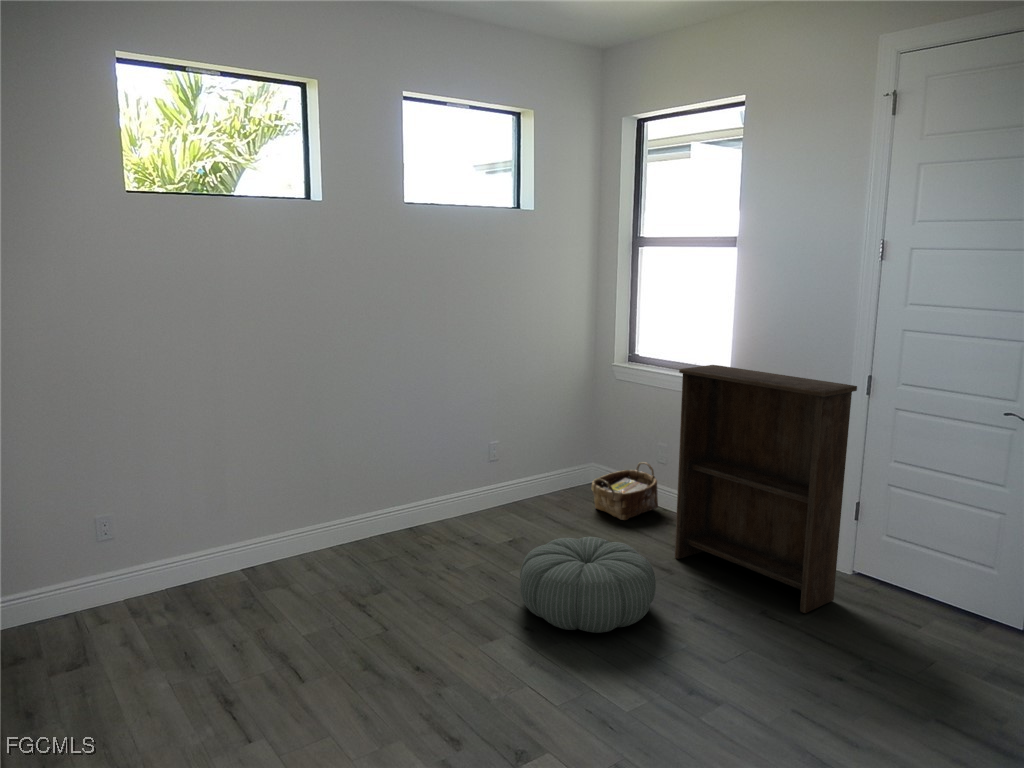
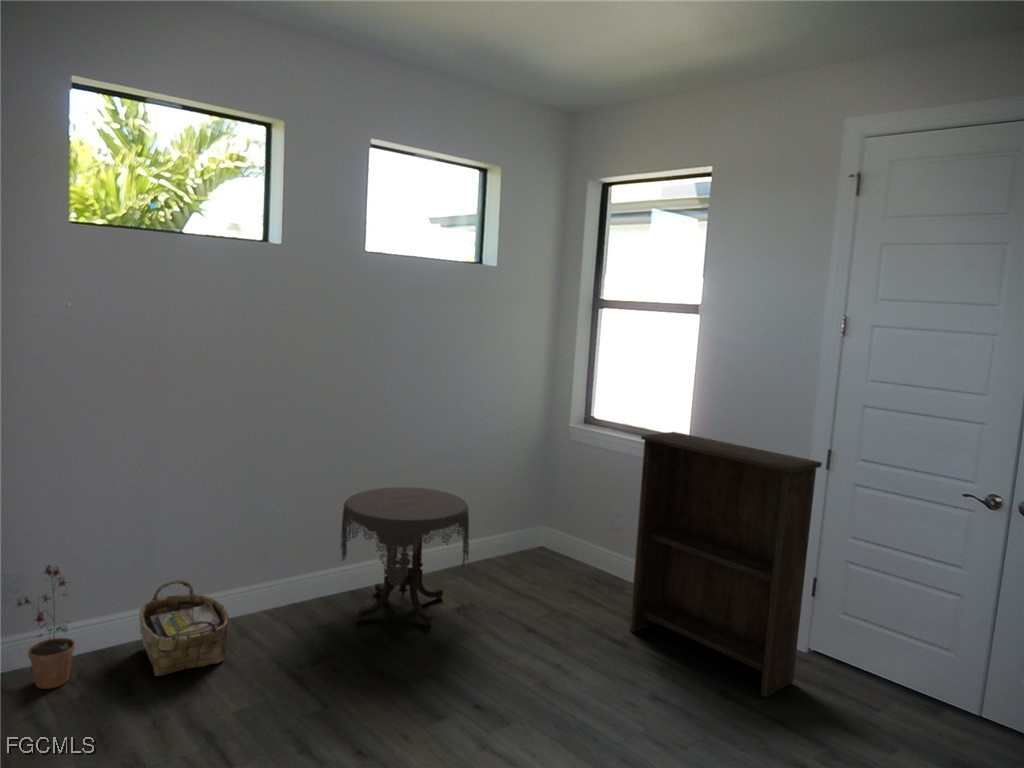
side table: none [395,430,517,558] -> present [341,487,469,627]
woven basket: present [592,462,658,520] -> present [140,580,228,676]
potted plant: none [111,505,165,613] -> present [17,565,75,689]
pouf: present [520,537,656,633] -> none [471,609,614,719]

